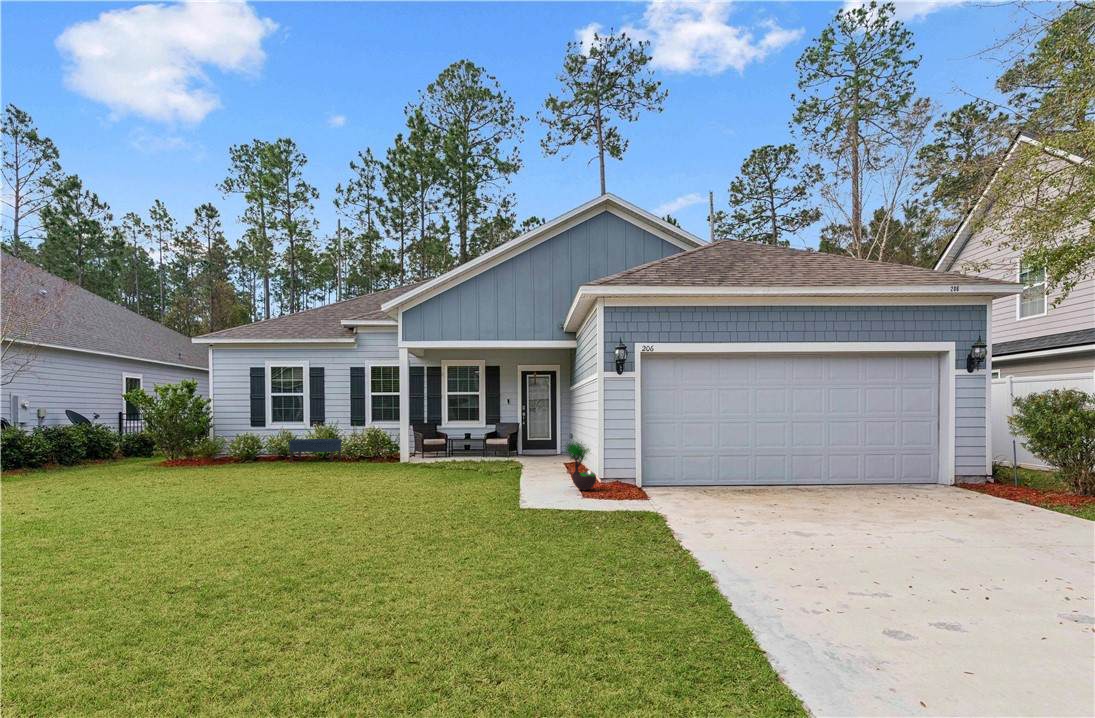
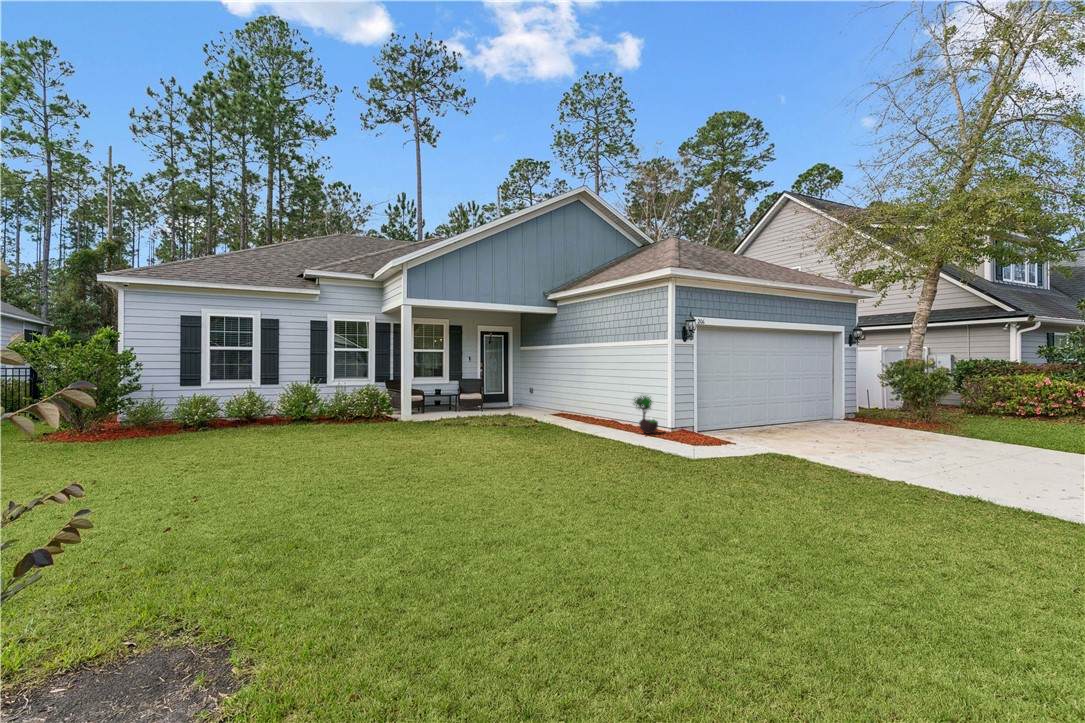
bench: present [289,439,342,462] -> none [266,398,325,425]

